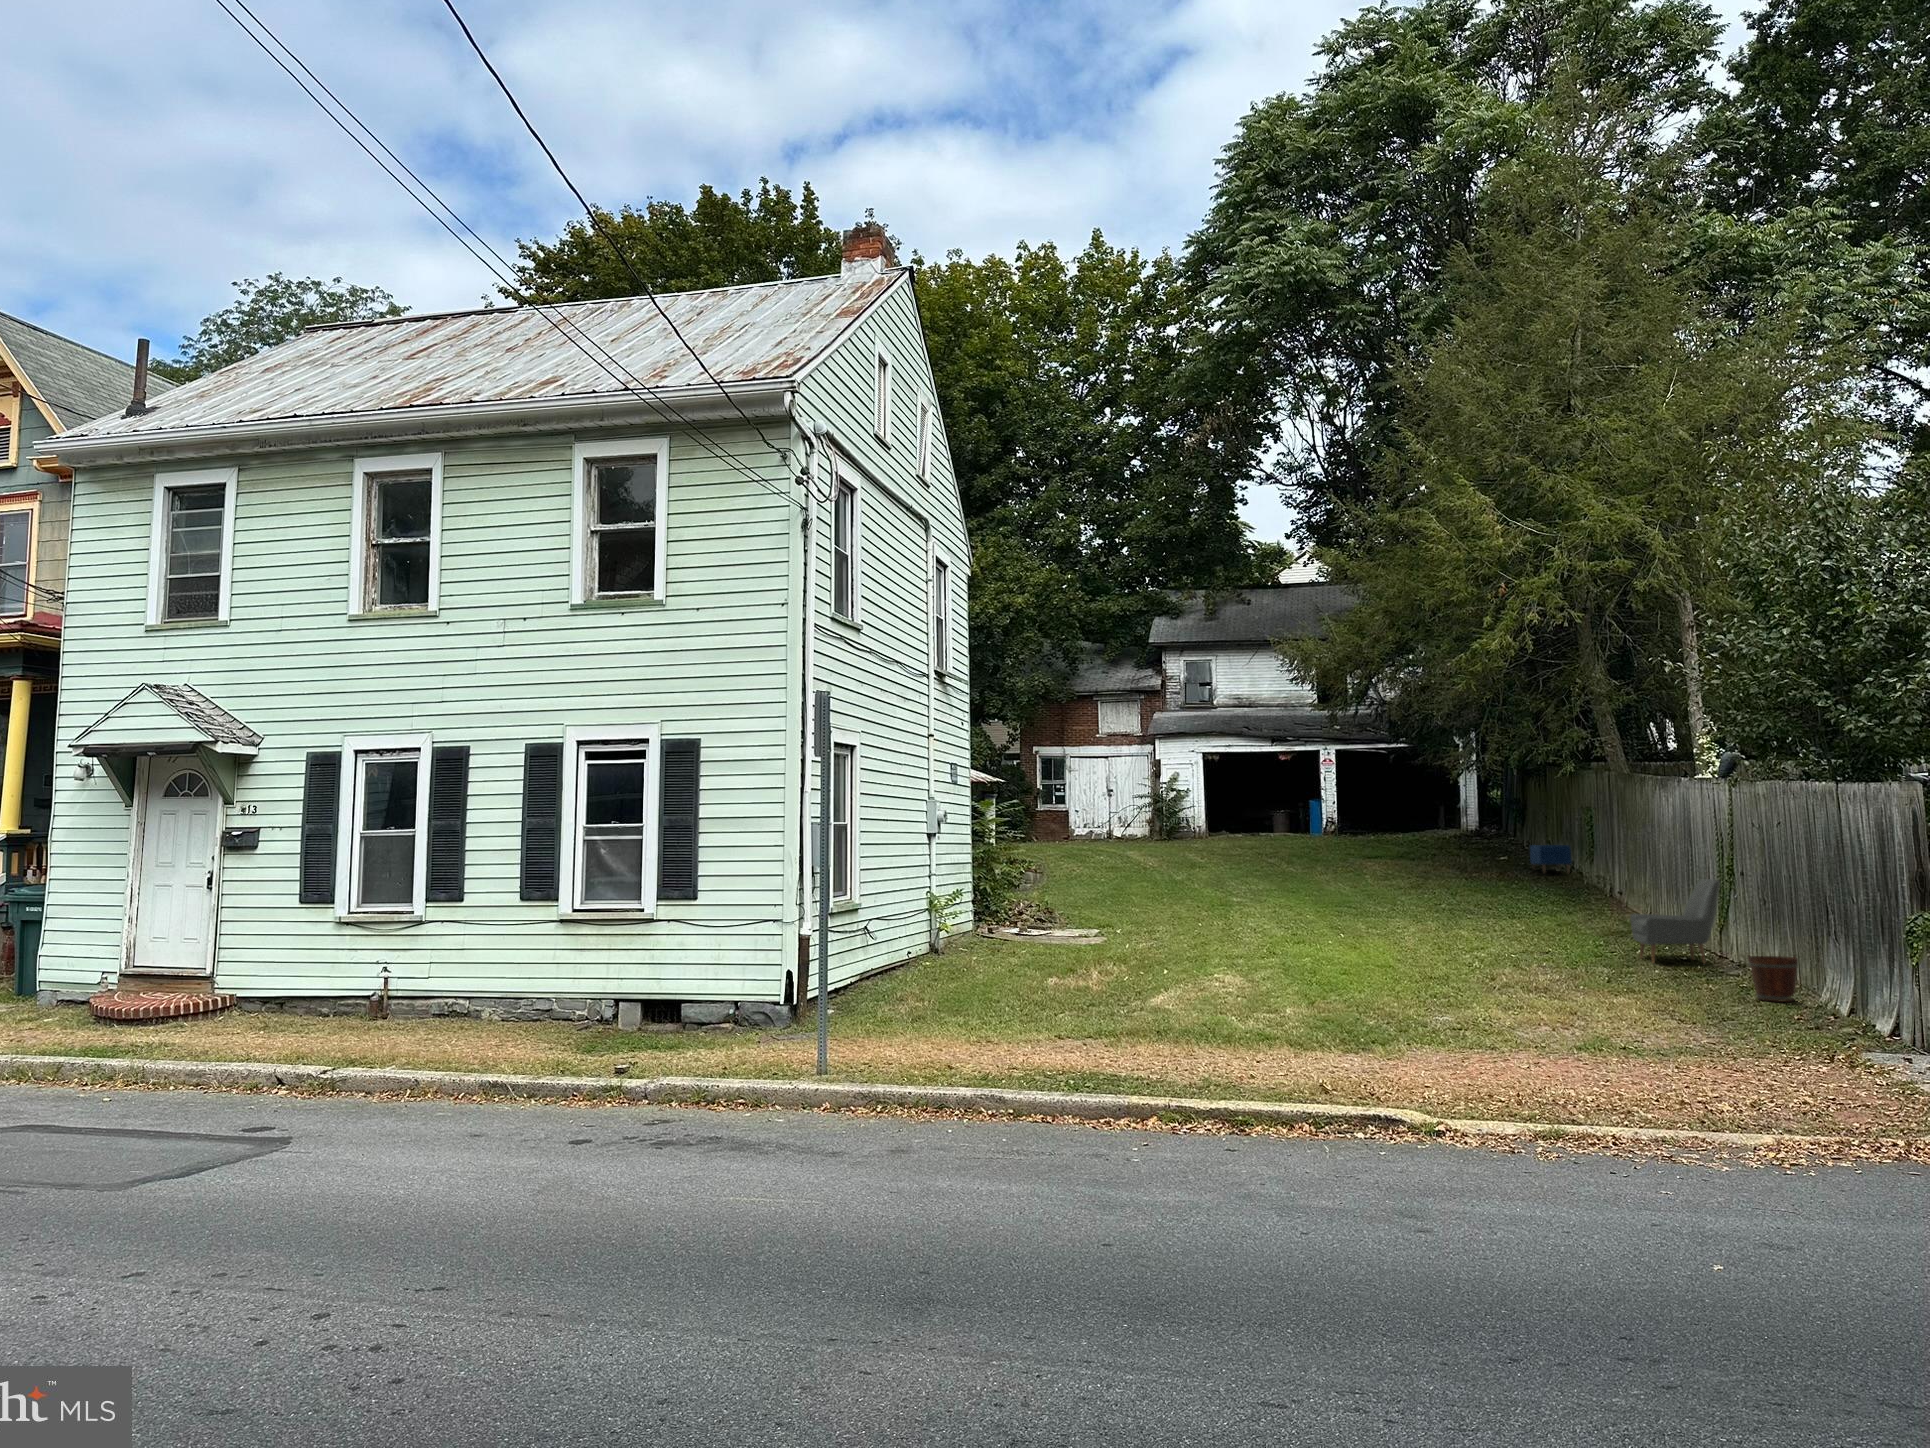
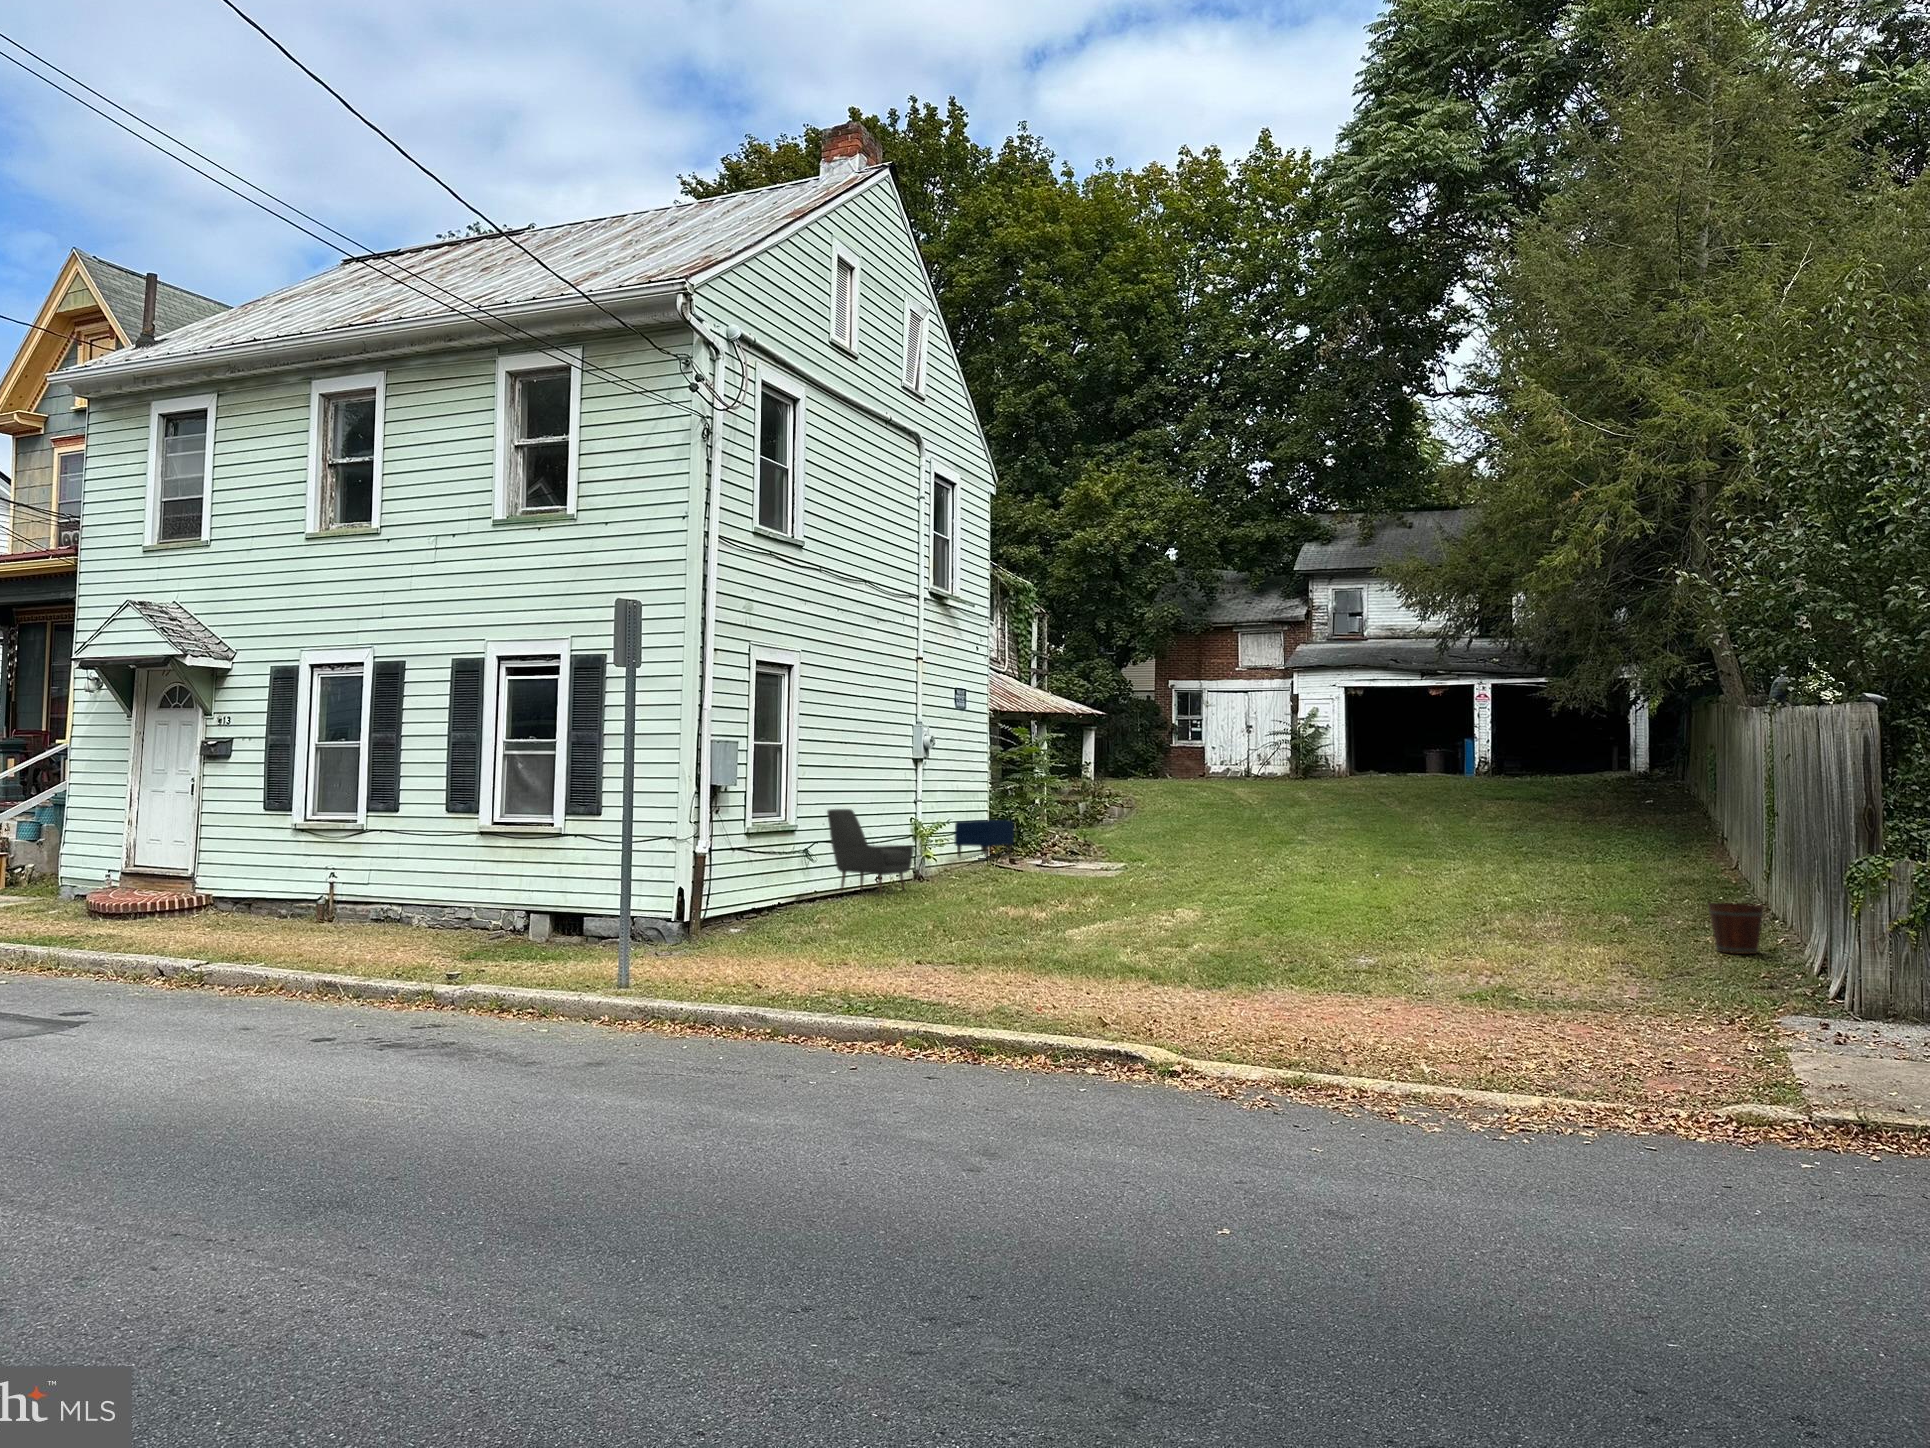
bench: present [1530,845,1572,873] -> present [955,820,1014,858]
chair: present [1630,879,1720,964] -> present [827,809,914,893]

